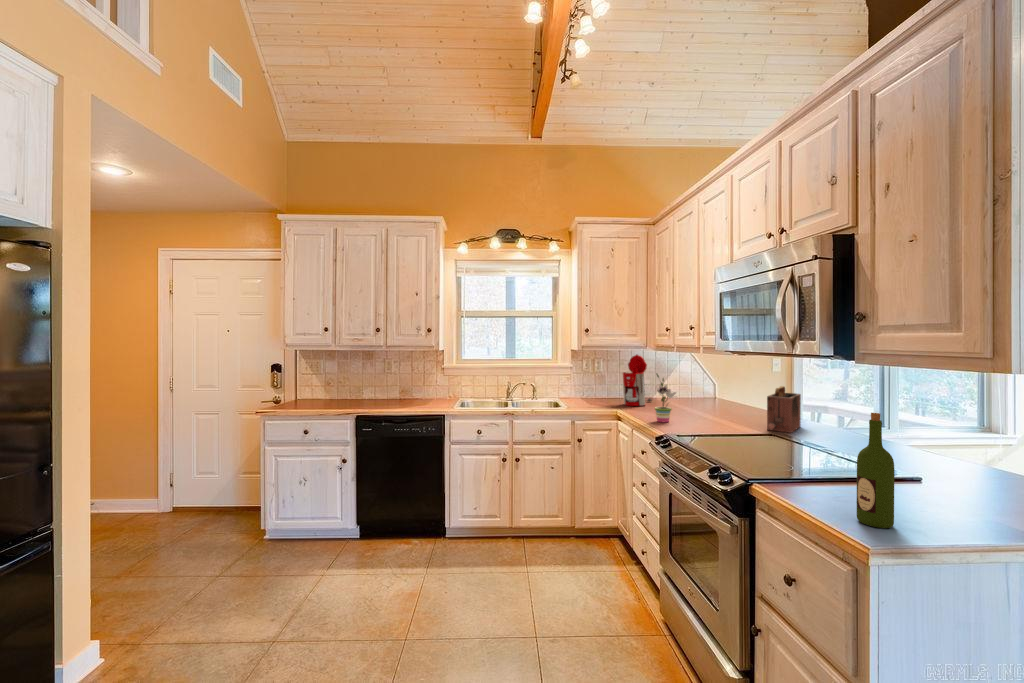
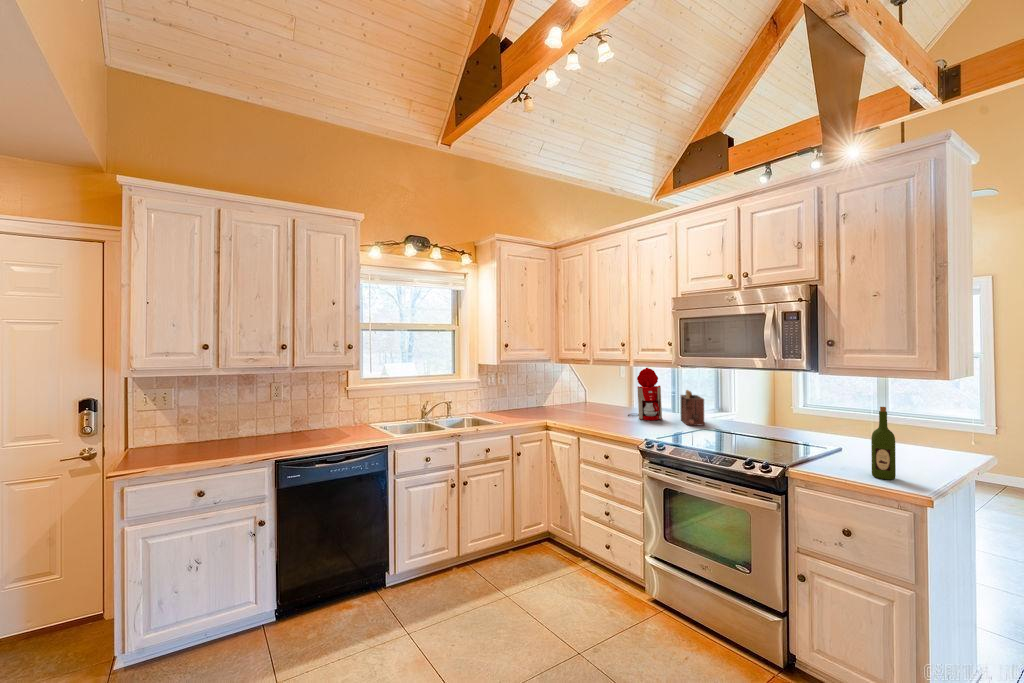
coffee maker: present [623,355,652,406] -> present [628,368,662,420]
potted plant: present [655,374,676,422] -> none [601,384,619,428]

